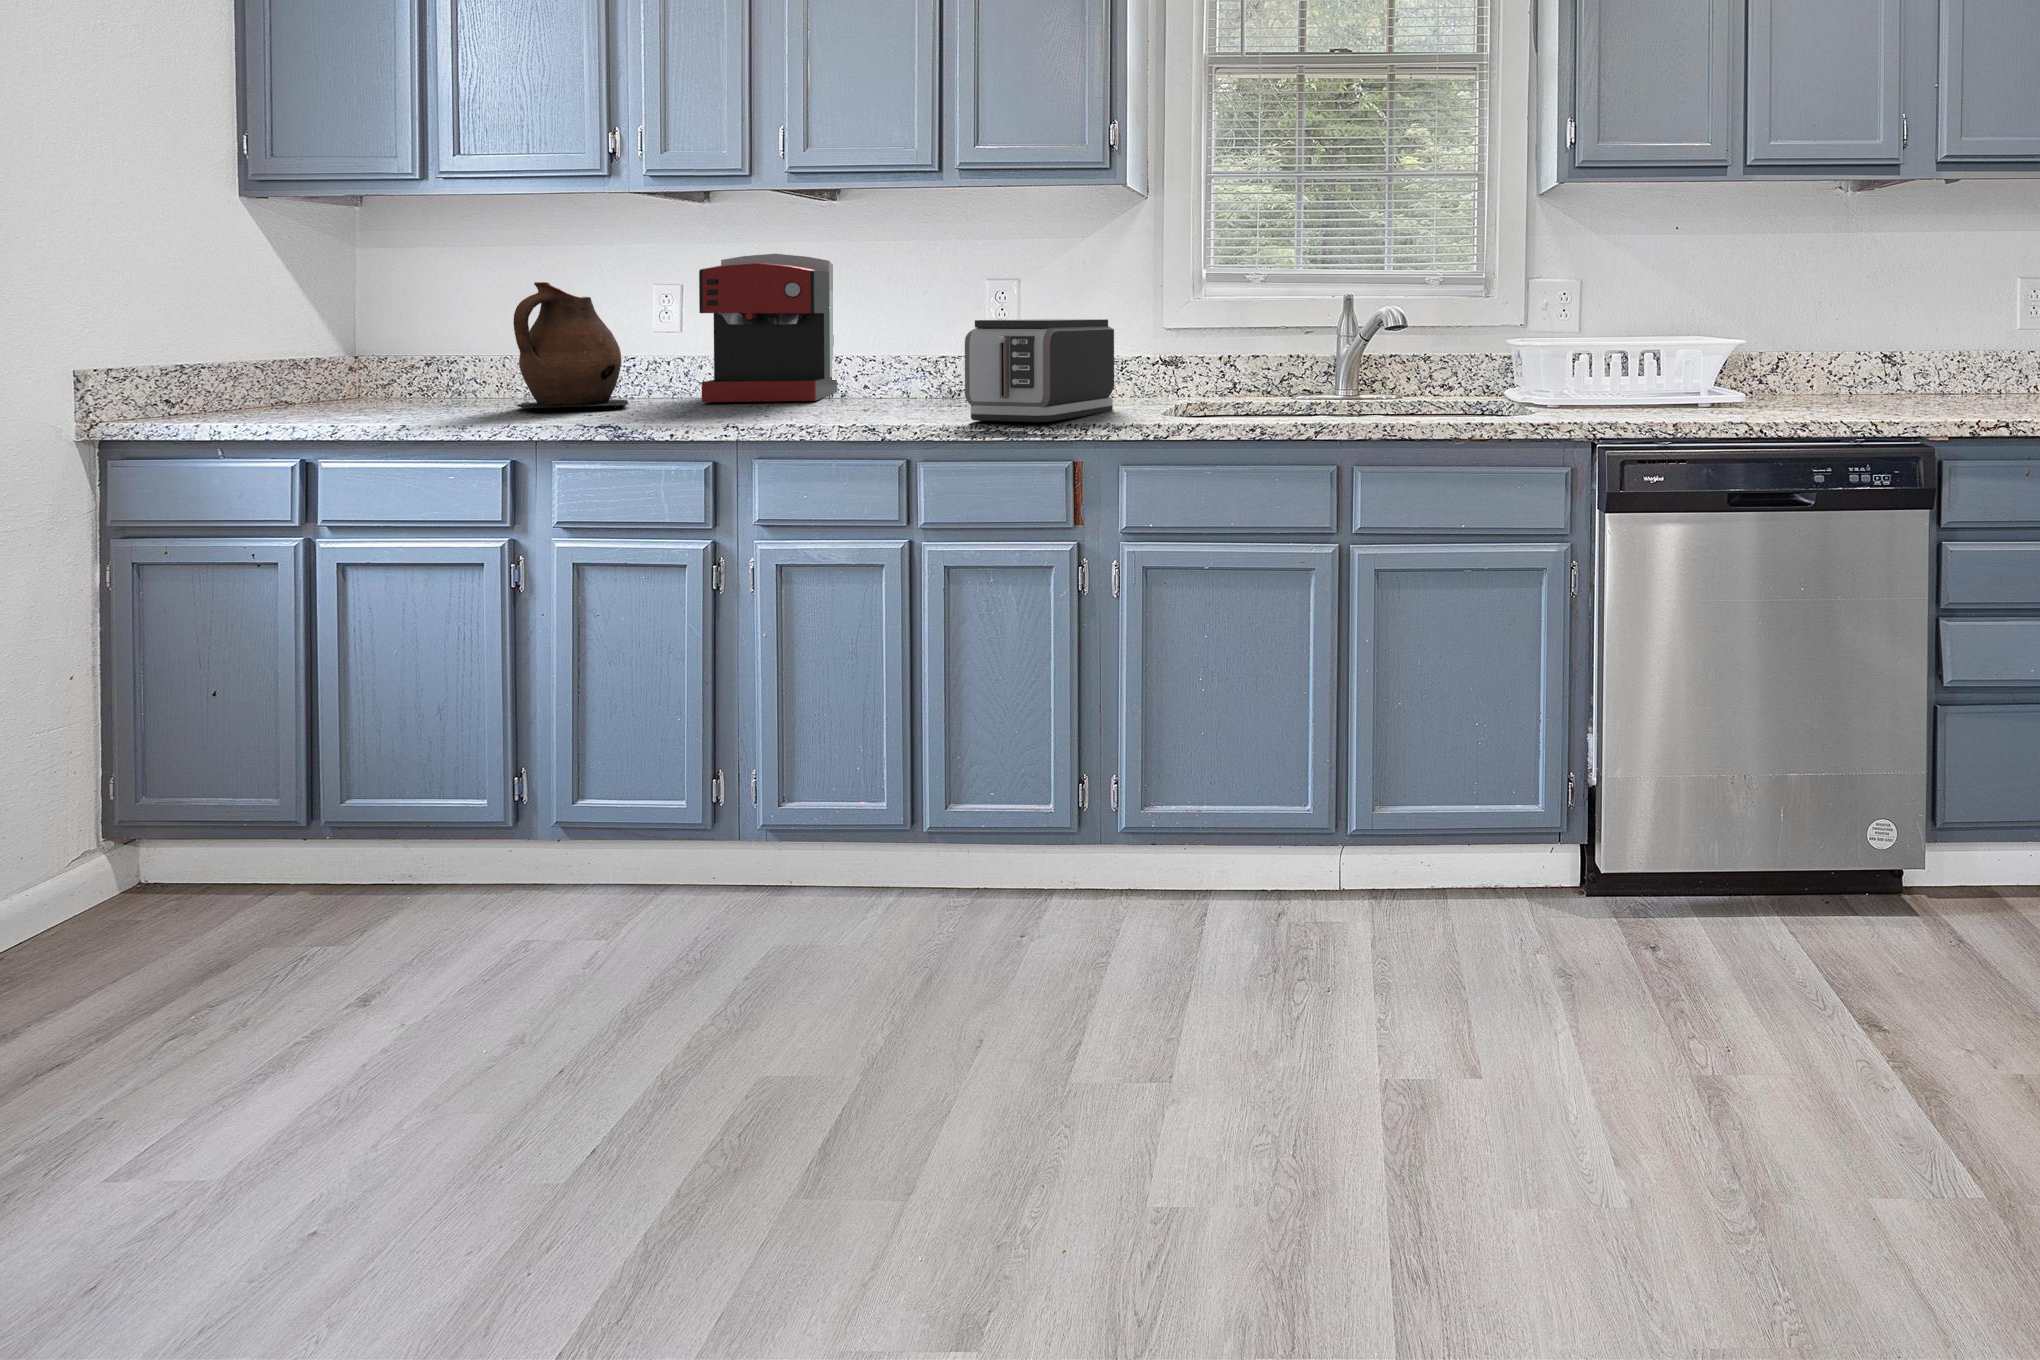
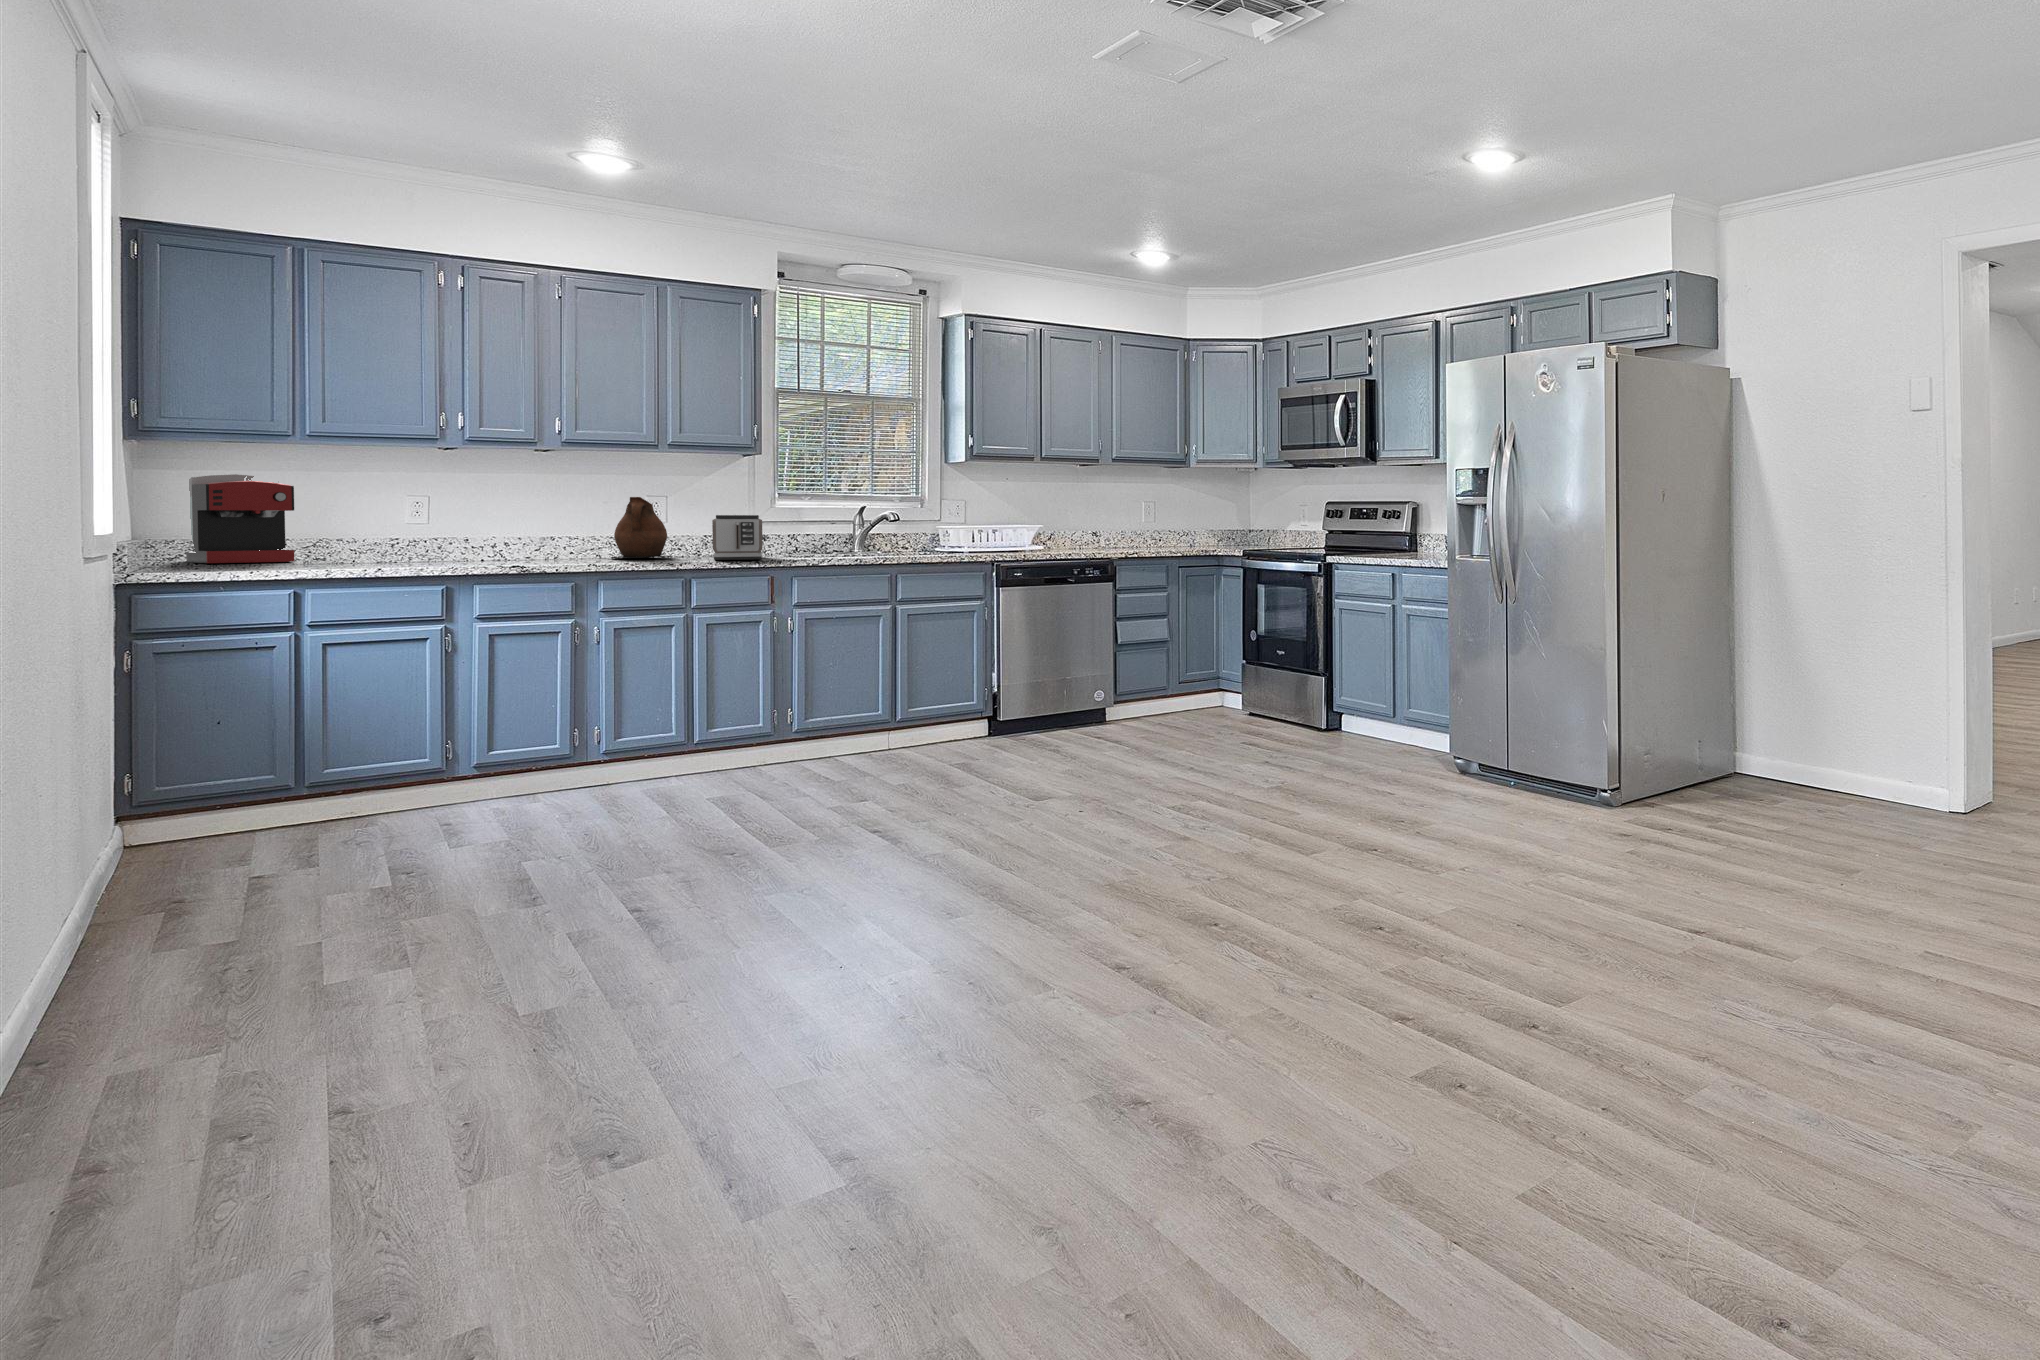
coffee maker: present [699,254,837,402] -> present [186,474,294,563]
ceramic pitcher: present [513,282,629,408] -> present [611,497,677,558]

